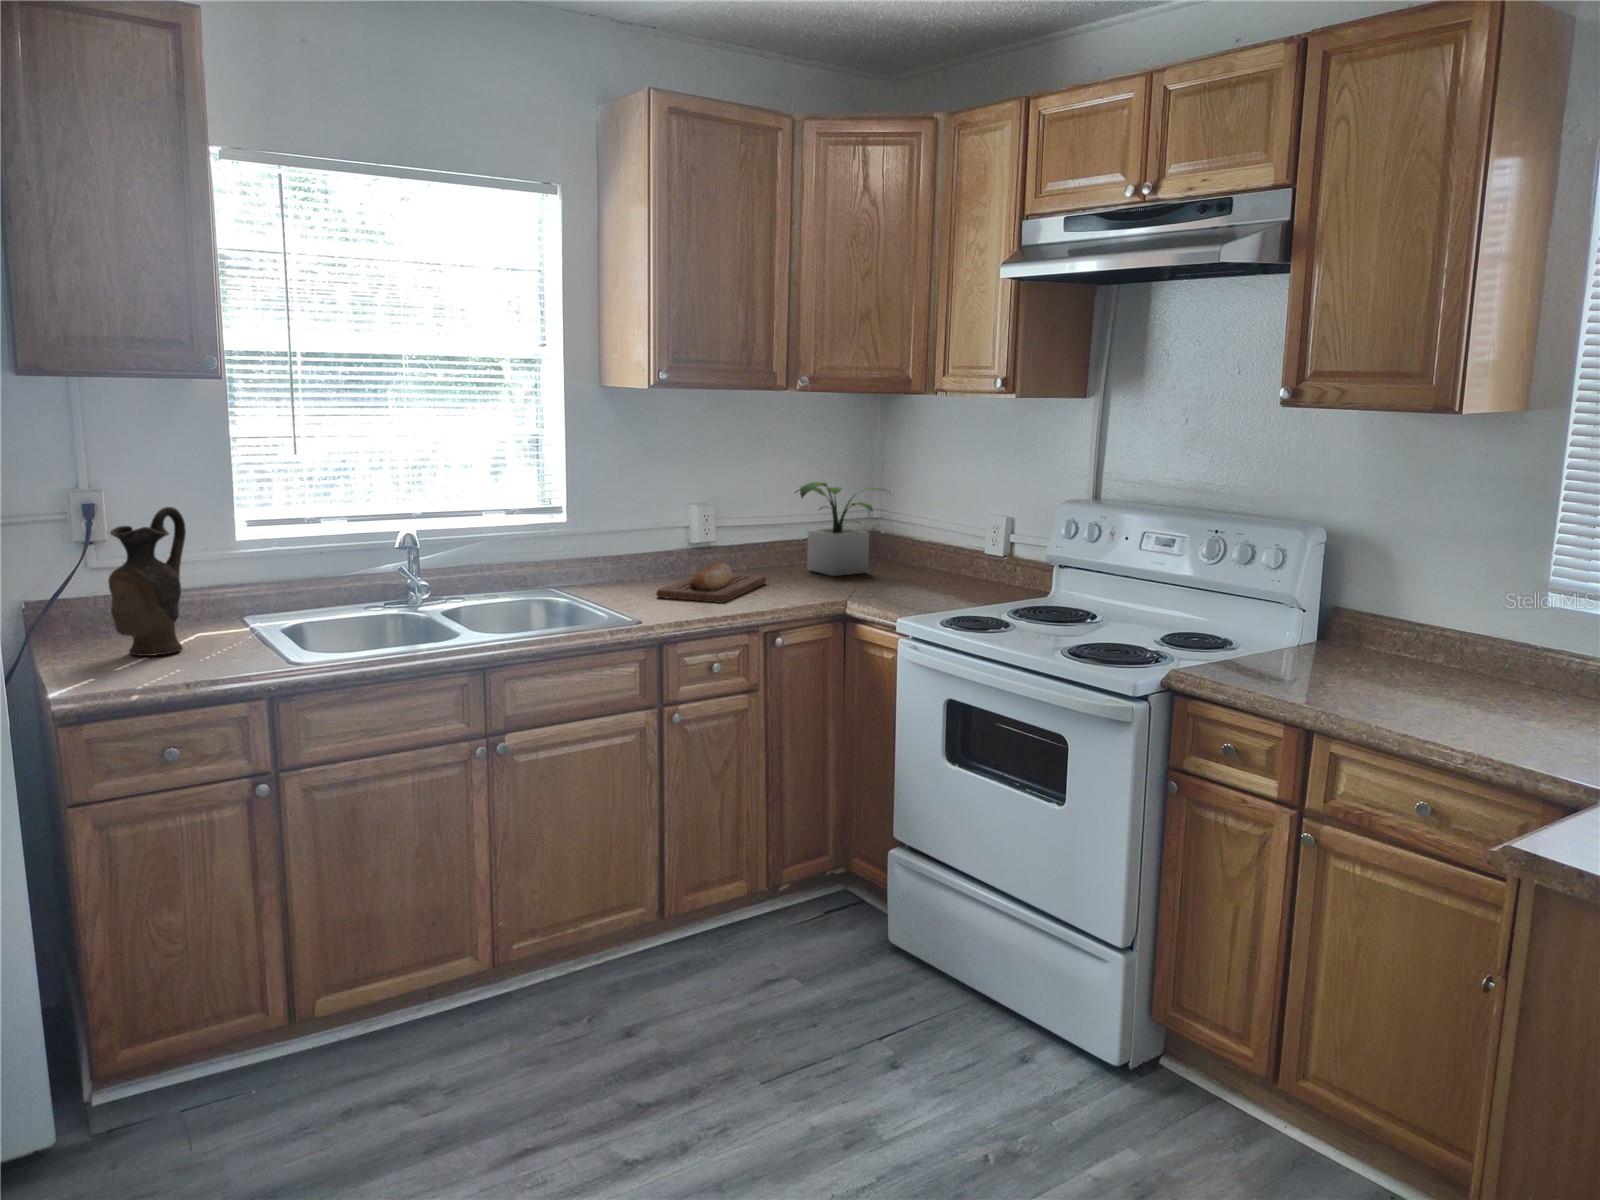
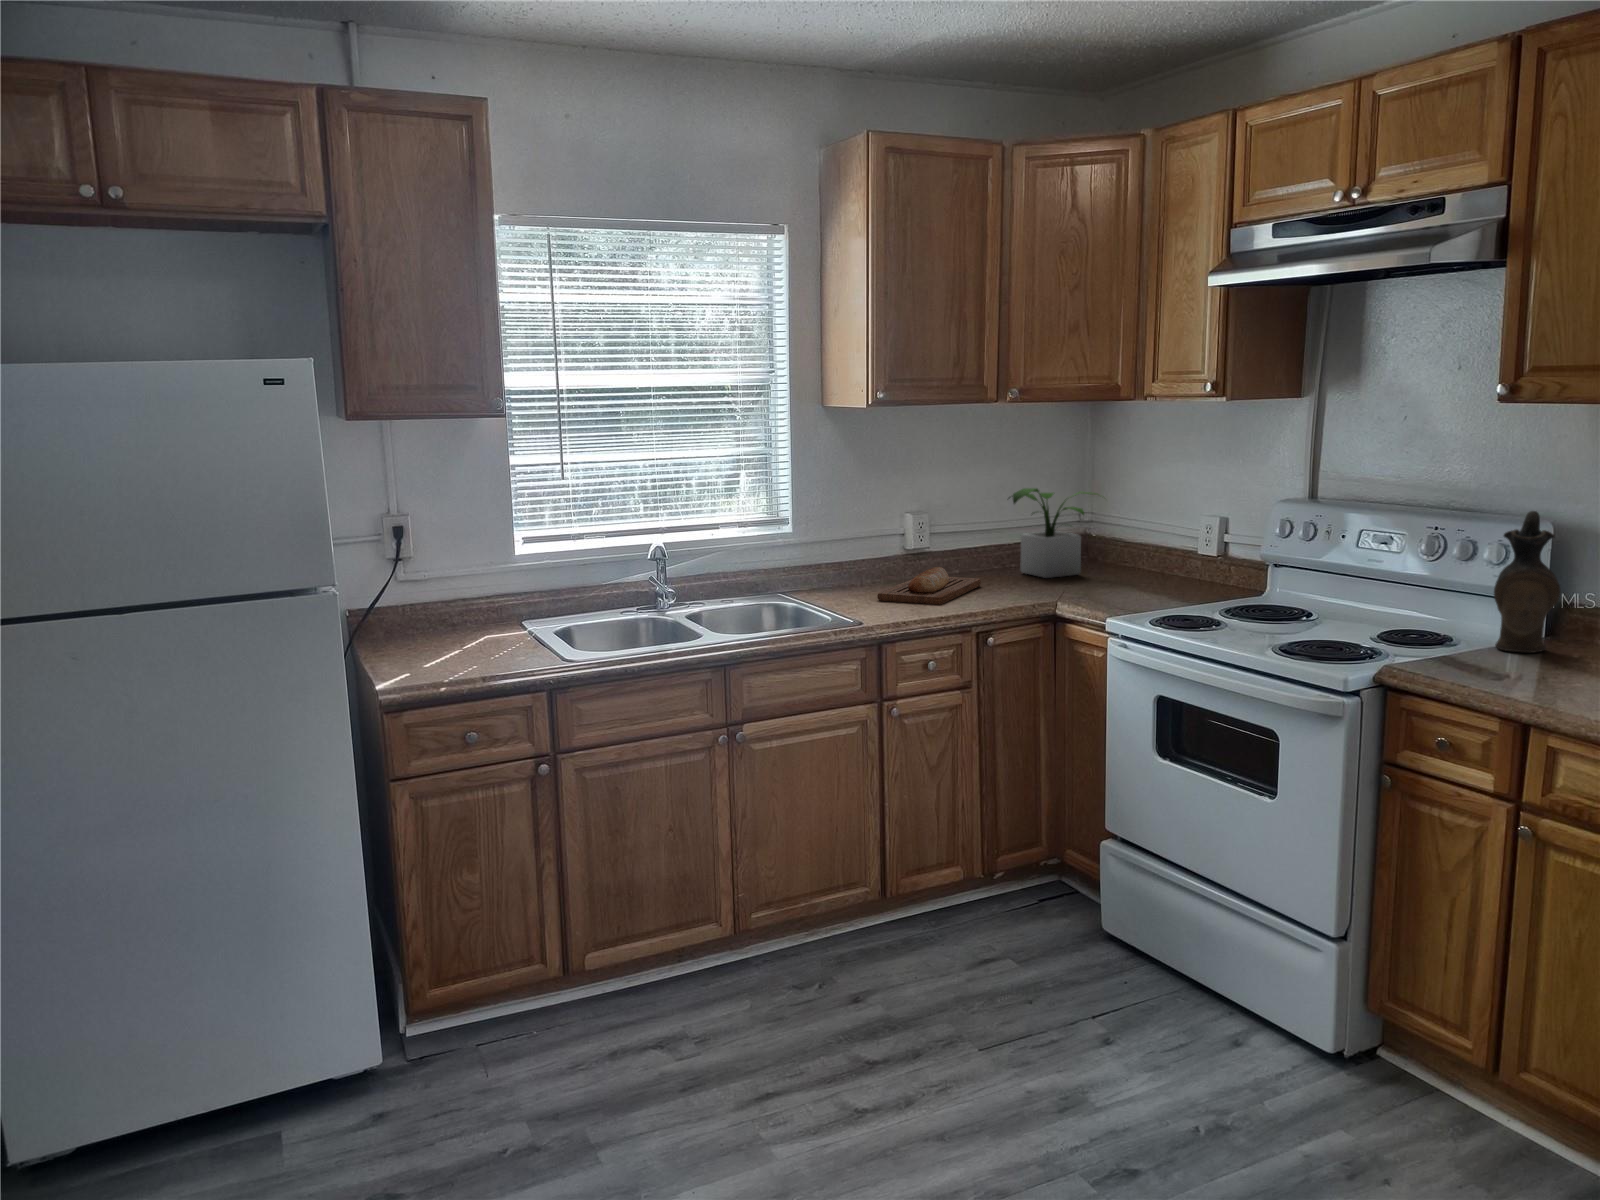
ceramic pitcher: present [108,507,186,656] -> present [1494,511,1560,652]

